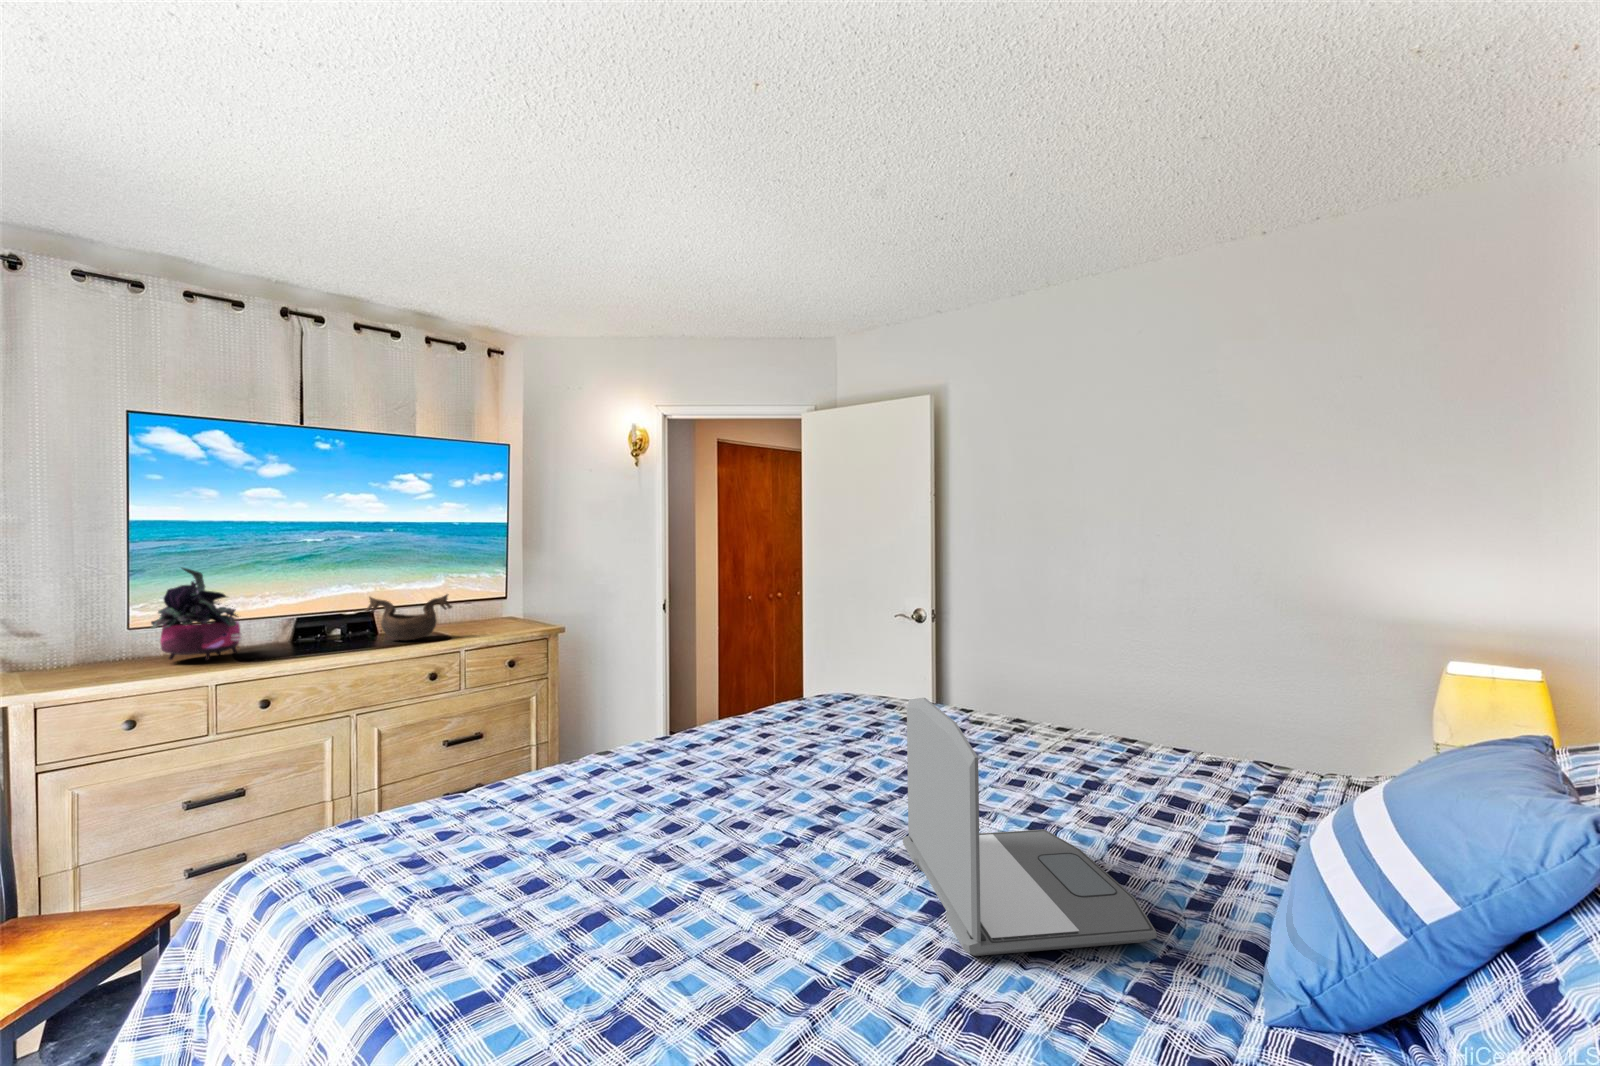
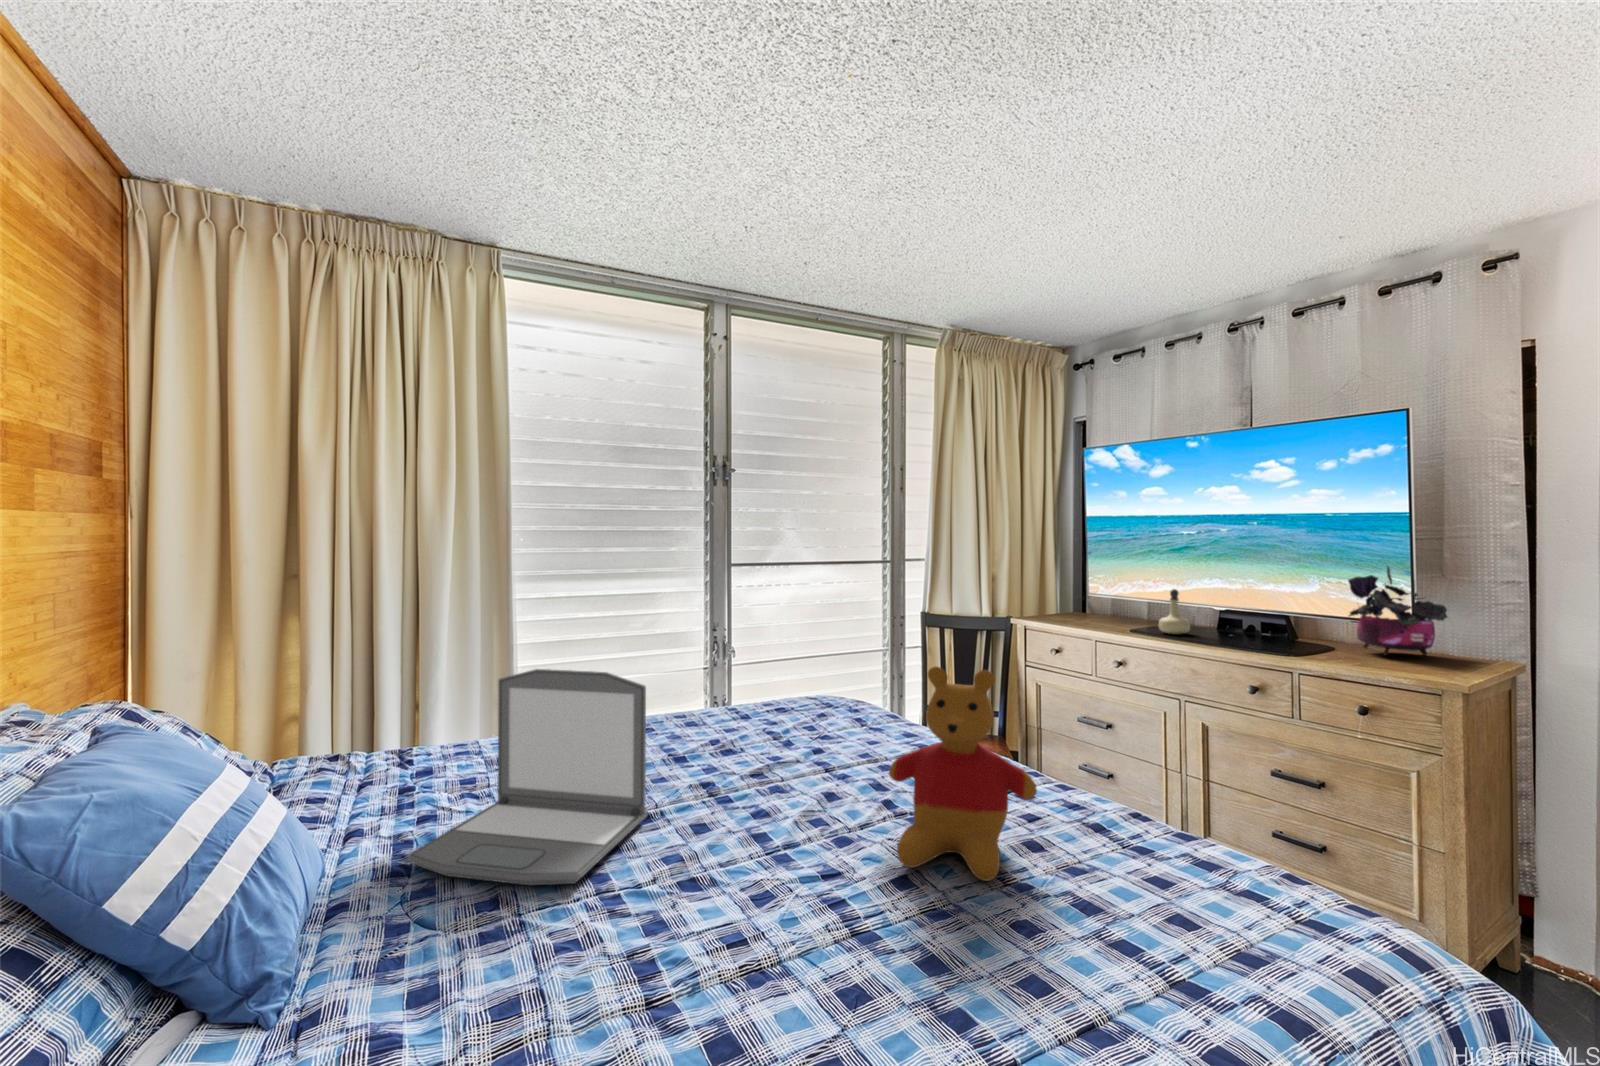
potted plant: present [151,567,241,660] -> present [1348,567,1447,655]
decorative bowl: present [365,595,452,640] -> none [1216,592,1273,644]
perfume bottle: none [303,600,340,649] -> present [1159,589,1190,634]
stuffed bear: none [818,625,897,752] -> present [889,666,1037,881]

